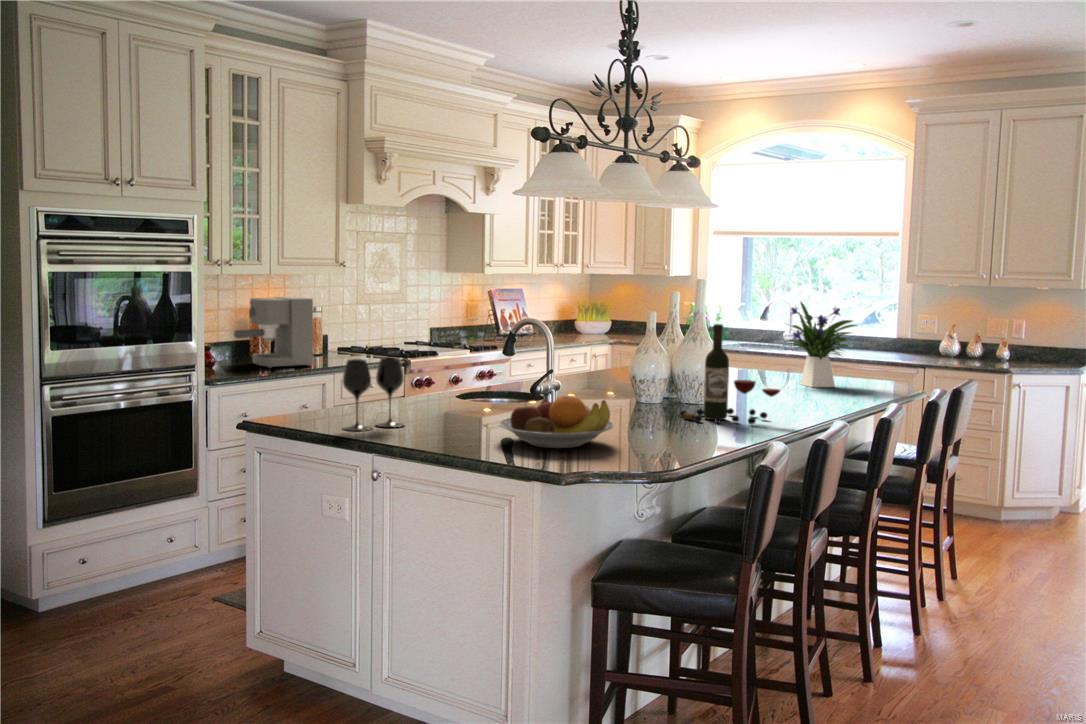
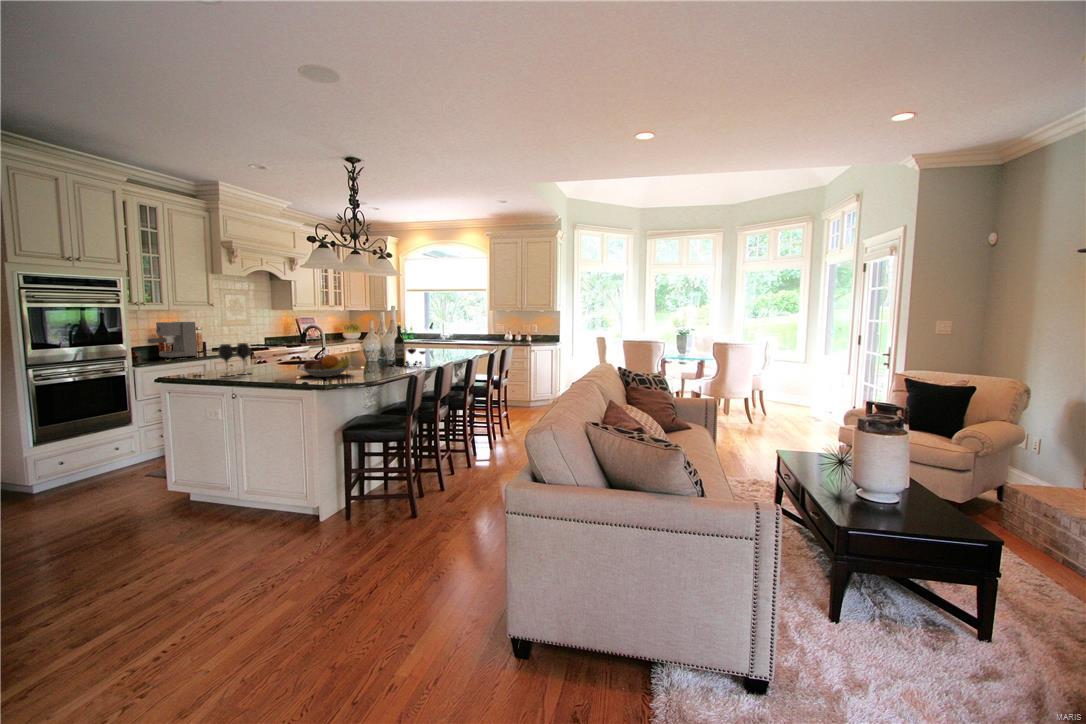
flower arrangement: present [785,302,857,387] -> none [431,318,465,354]

